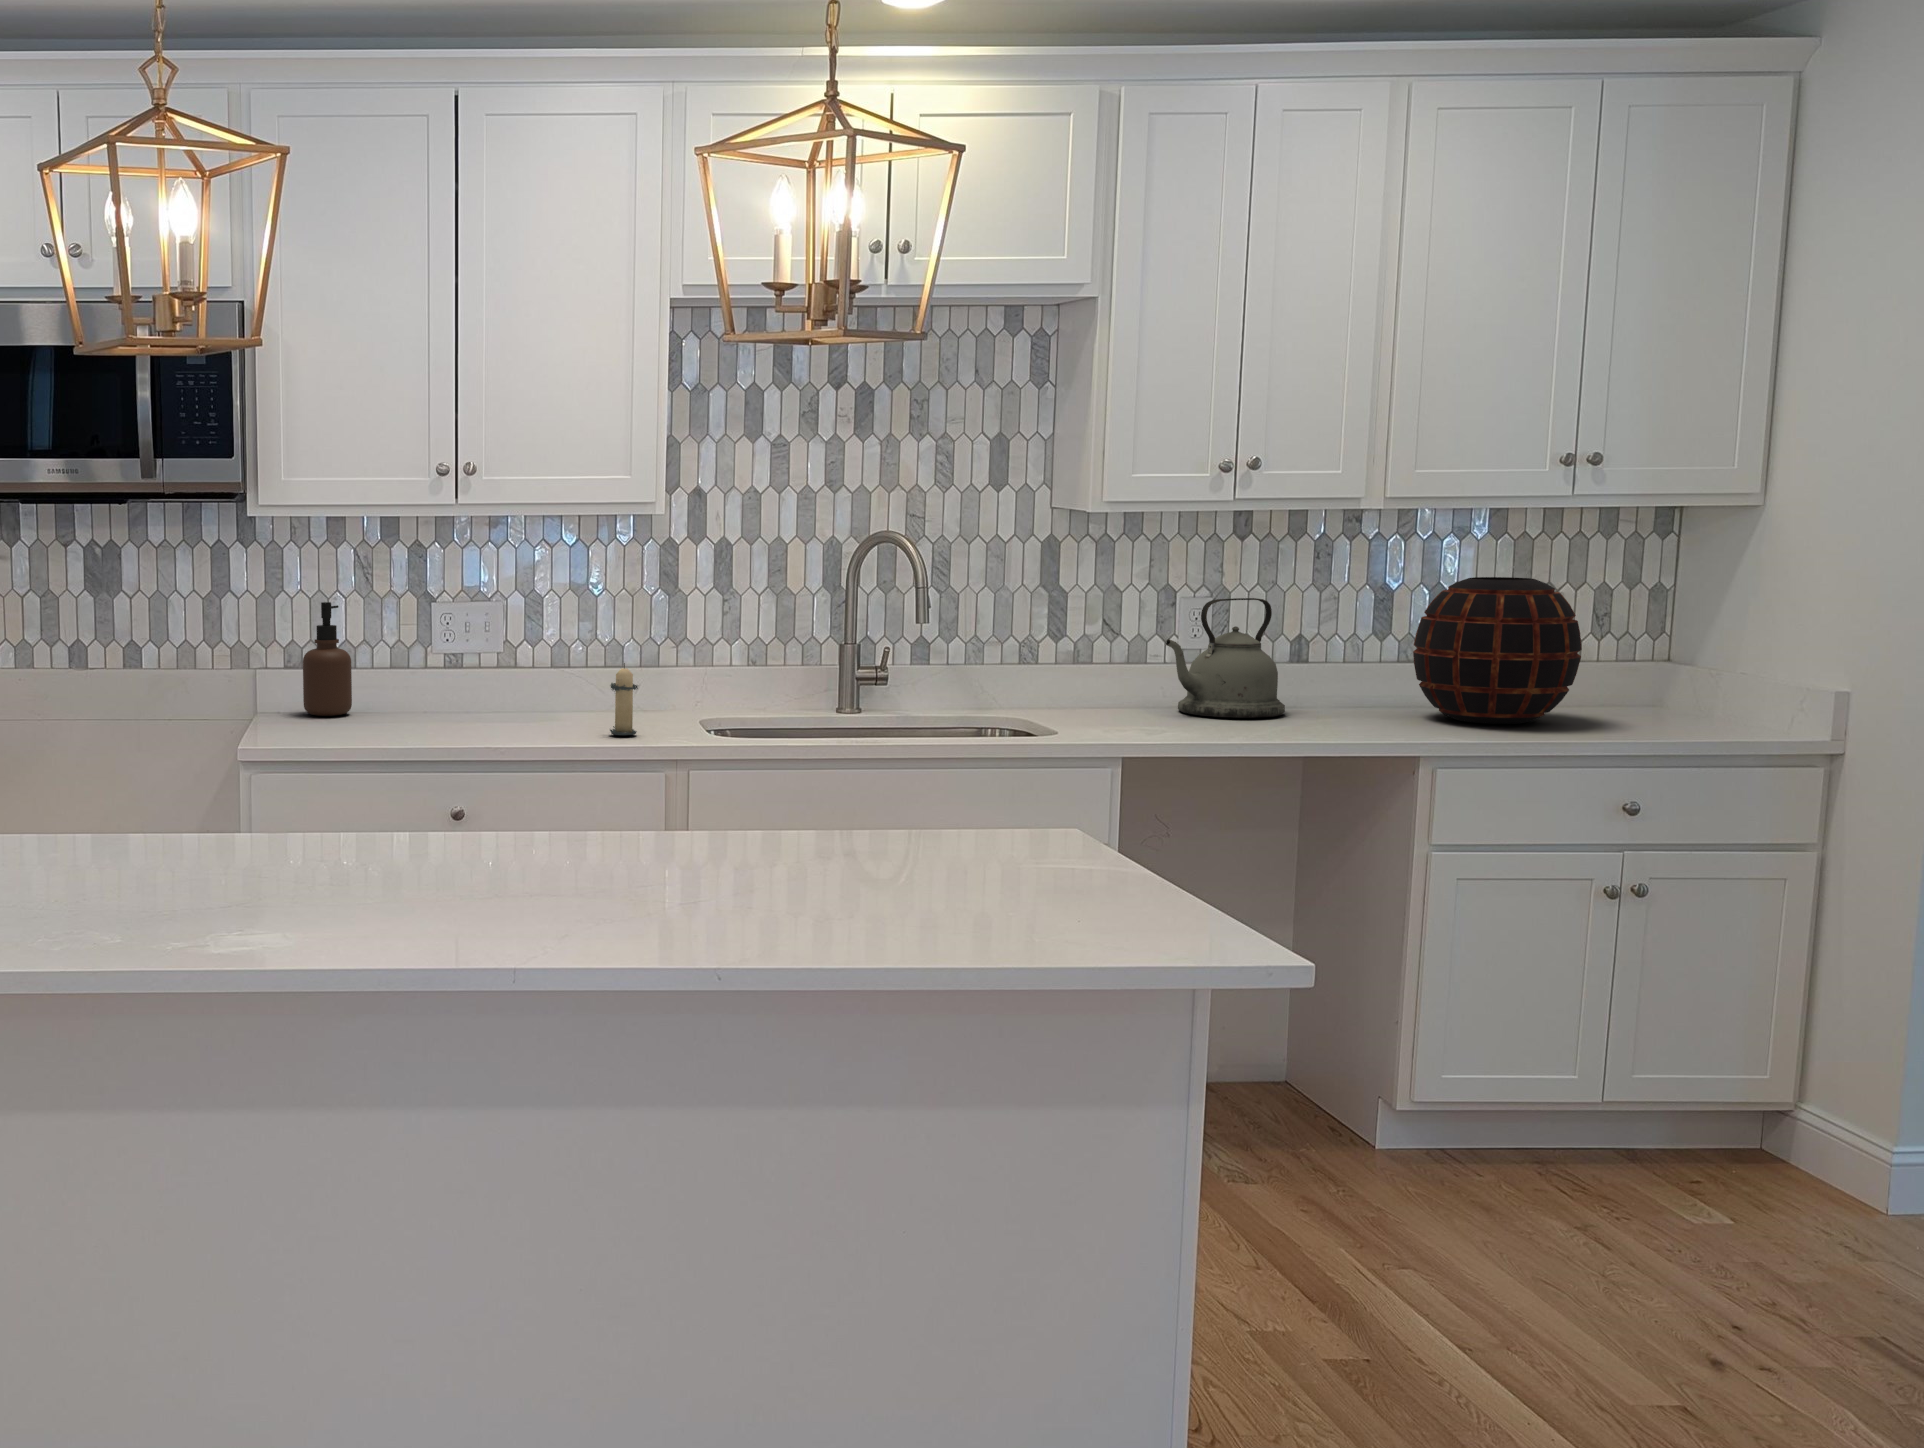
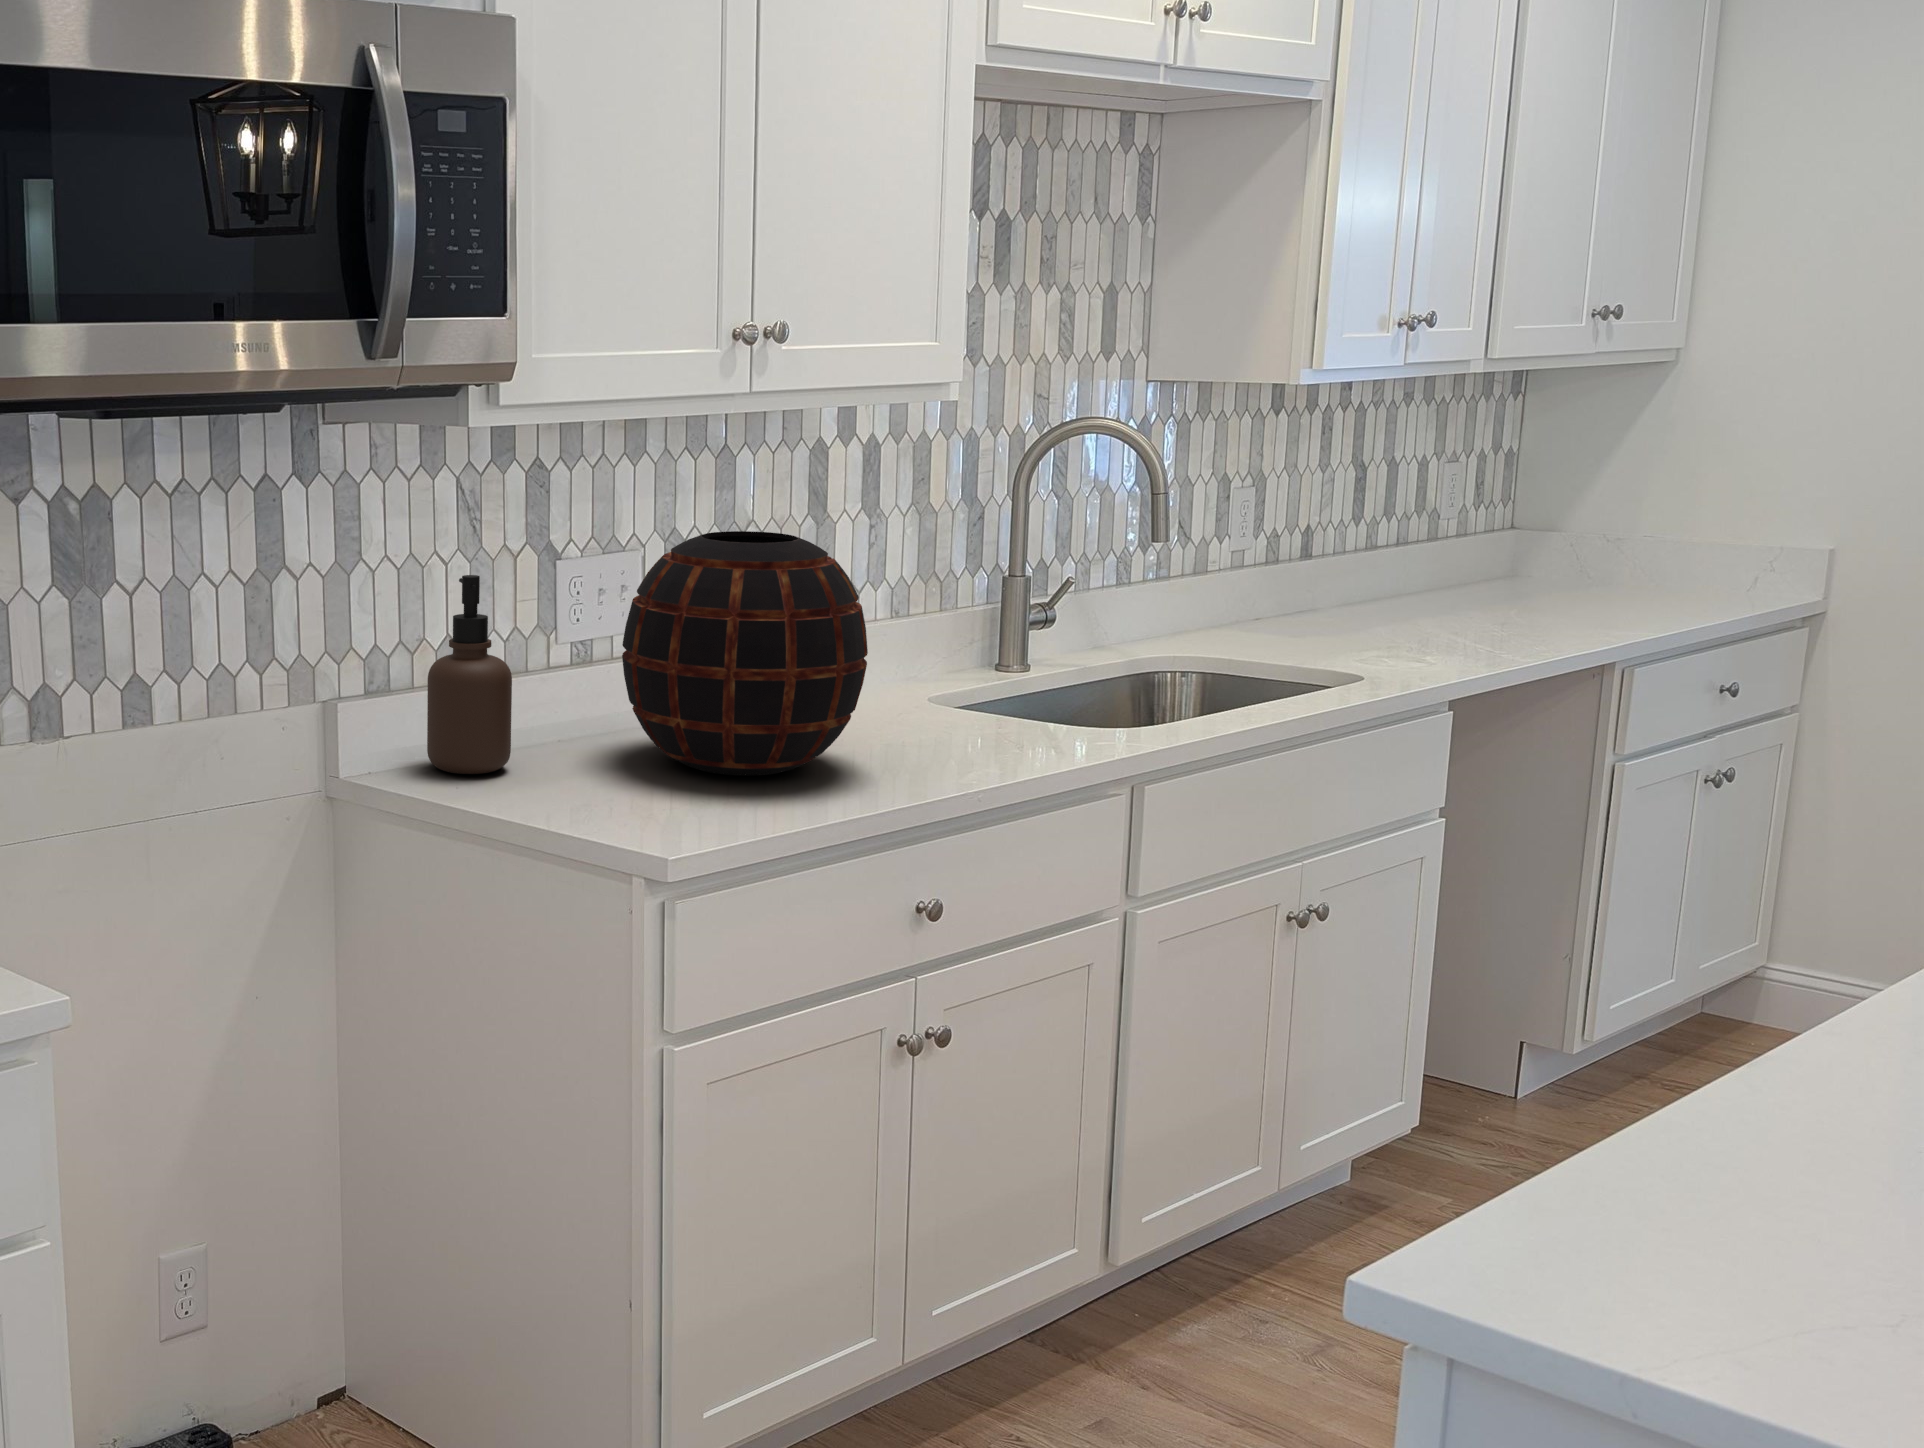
decorative vase: present [1413,577,1582,724] -> present [622,531,868,776]
kettle: present [1166,598,1285,718] -> none [1255,488,1385,636]
candle: present [610,663,638,735] -> none [958,646,1017,759]

